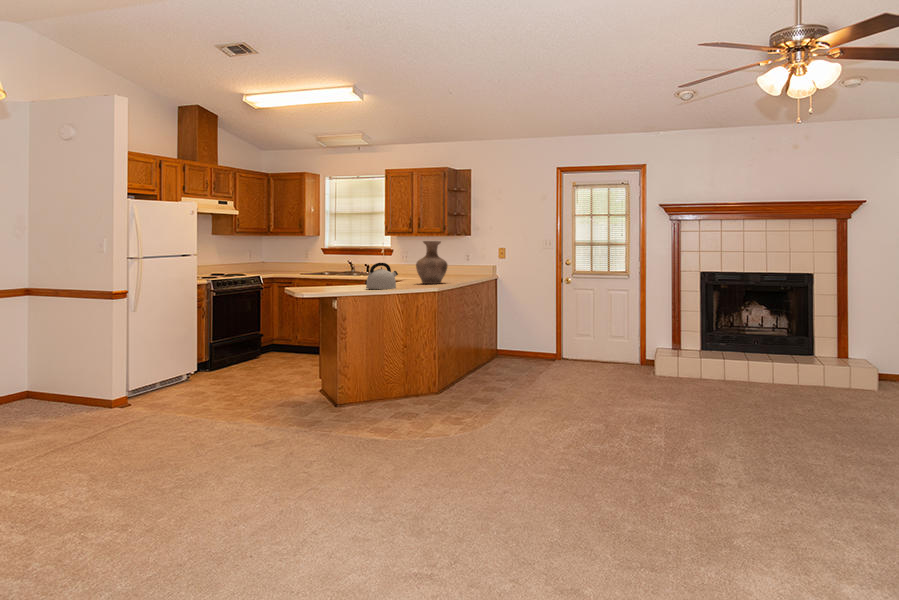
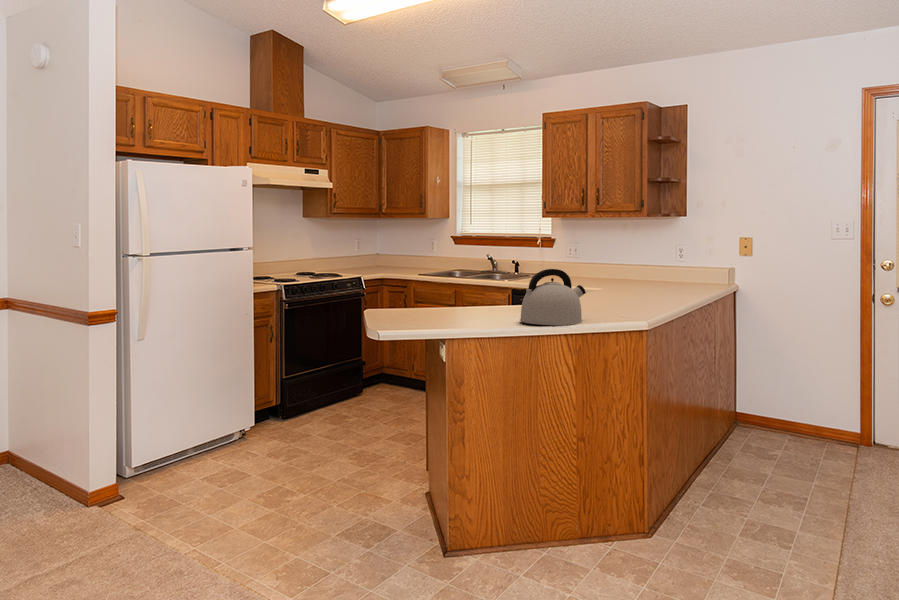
vase: present [416,241,447,284] -> none [614,224,678,308]

